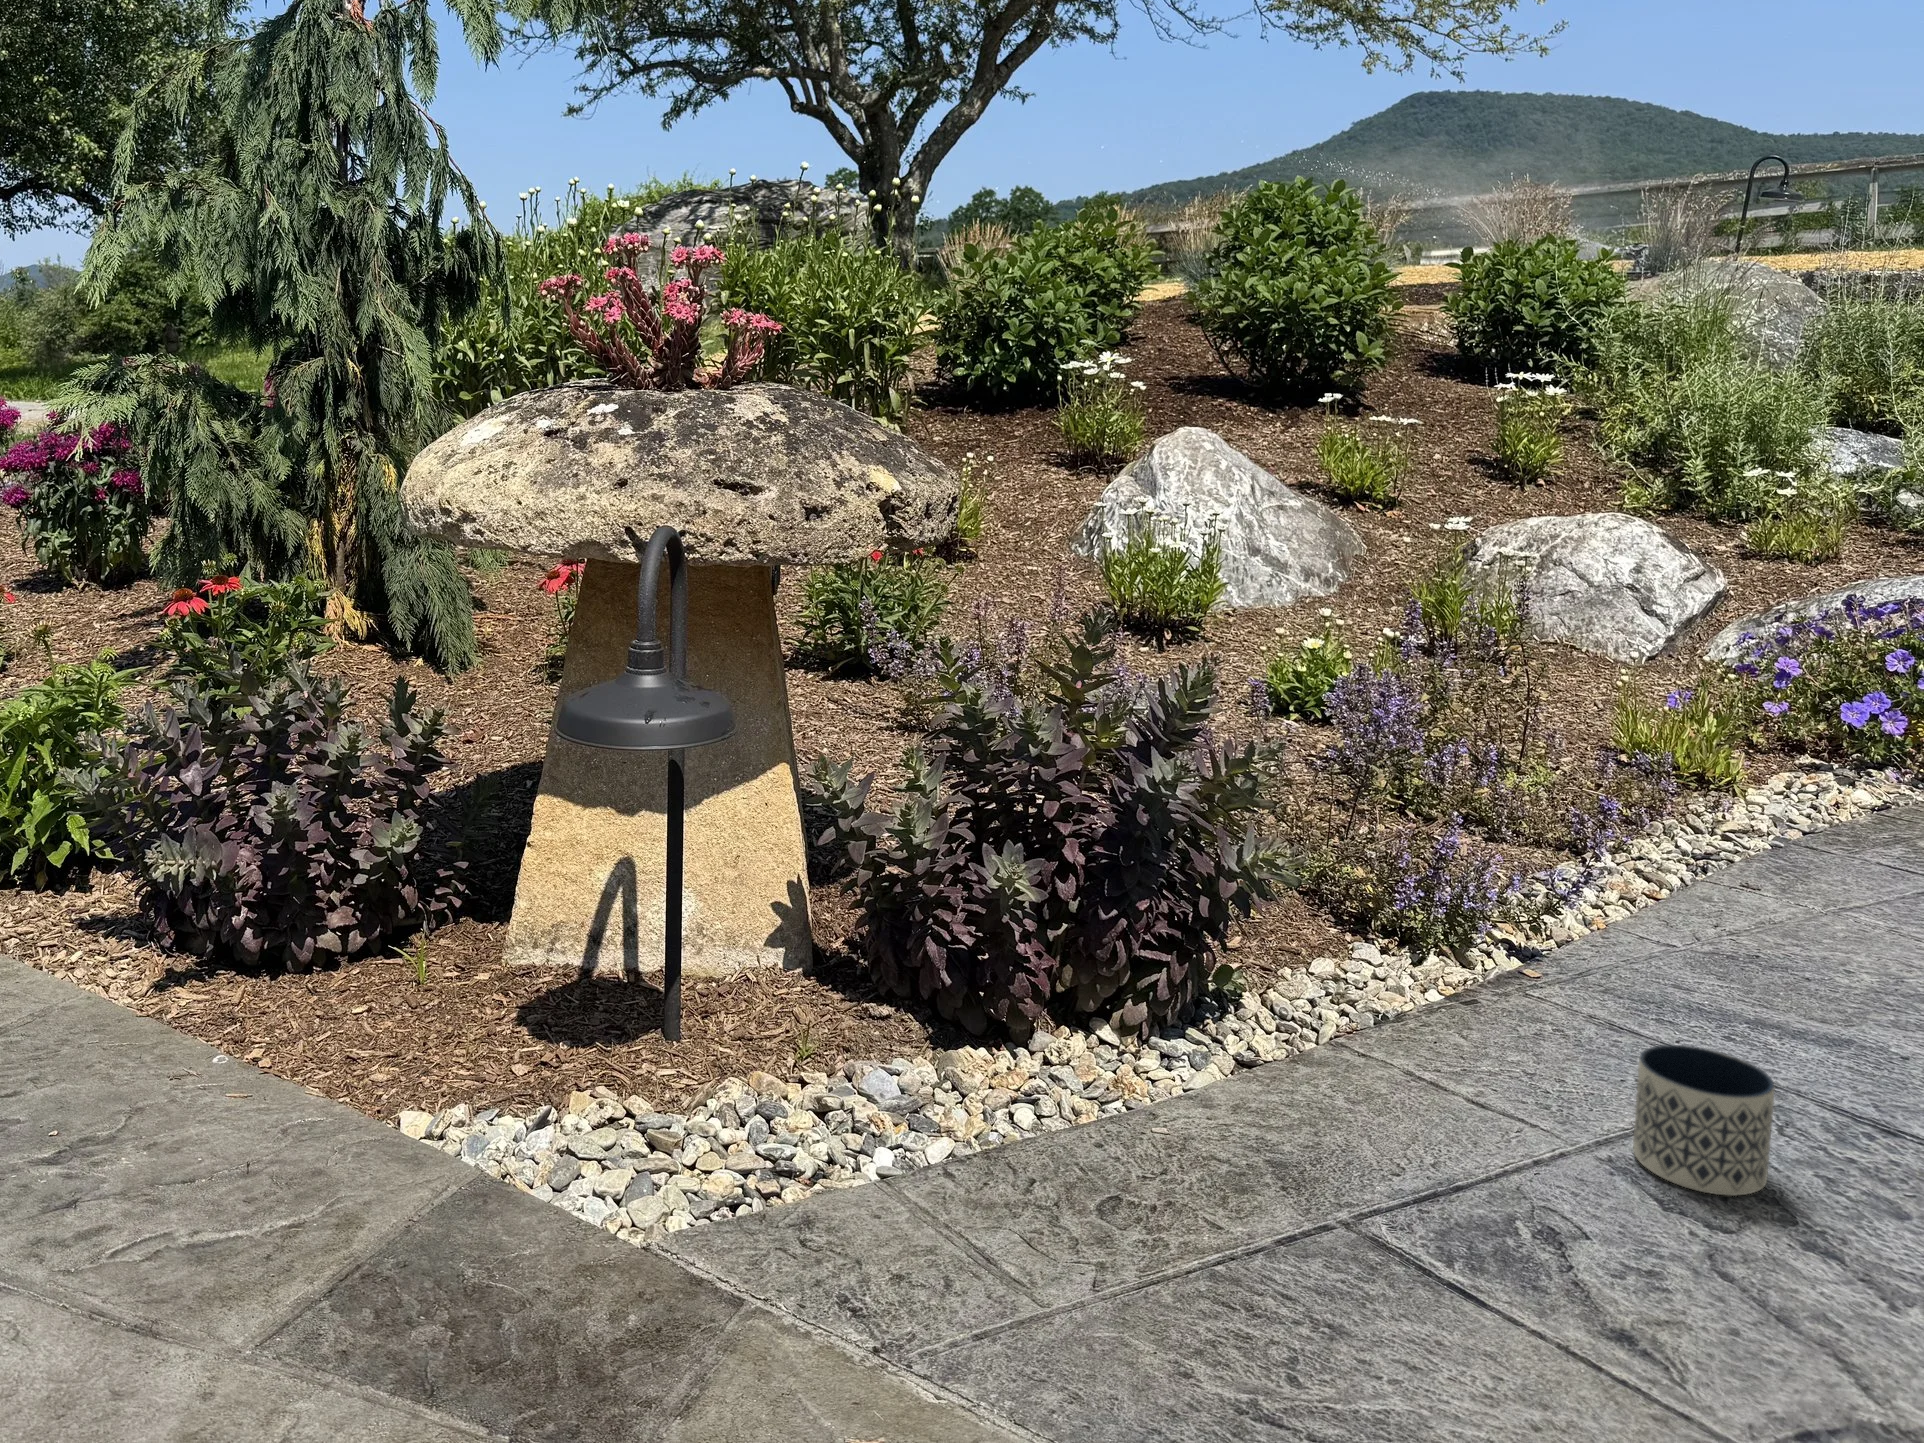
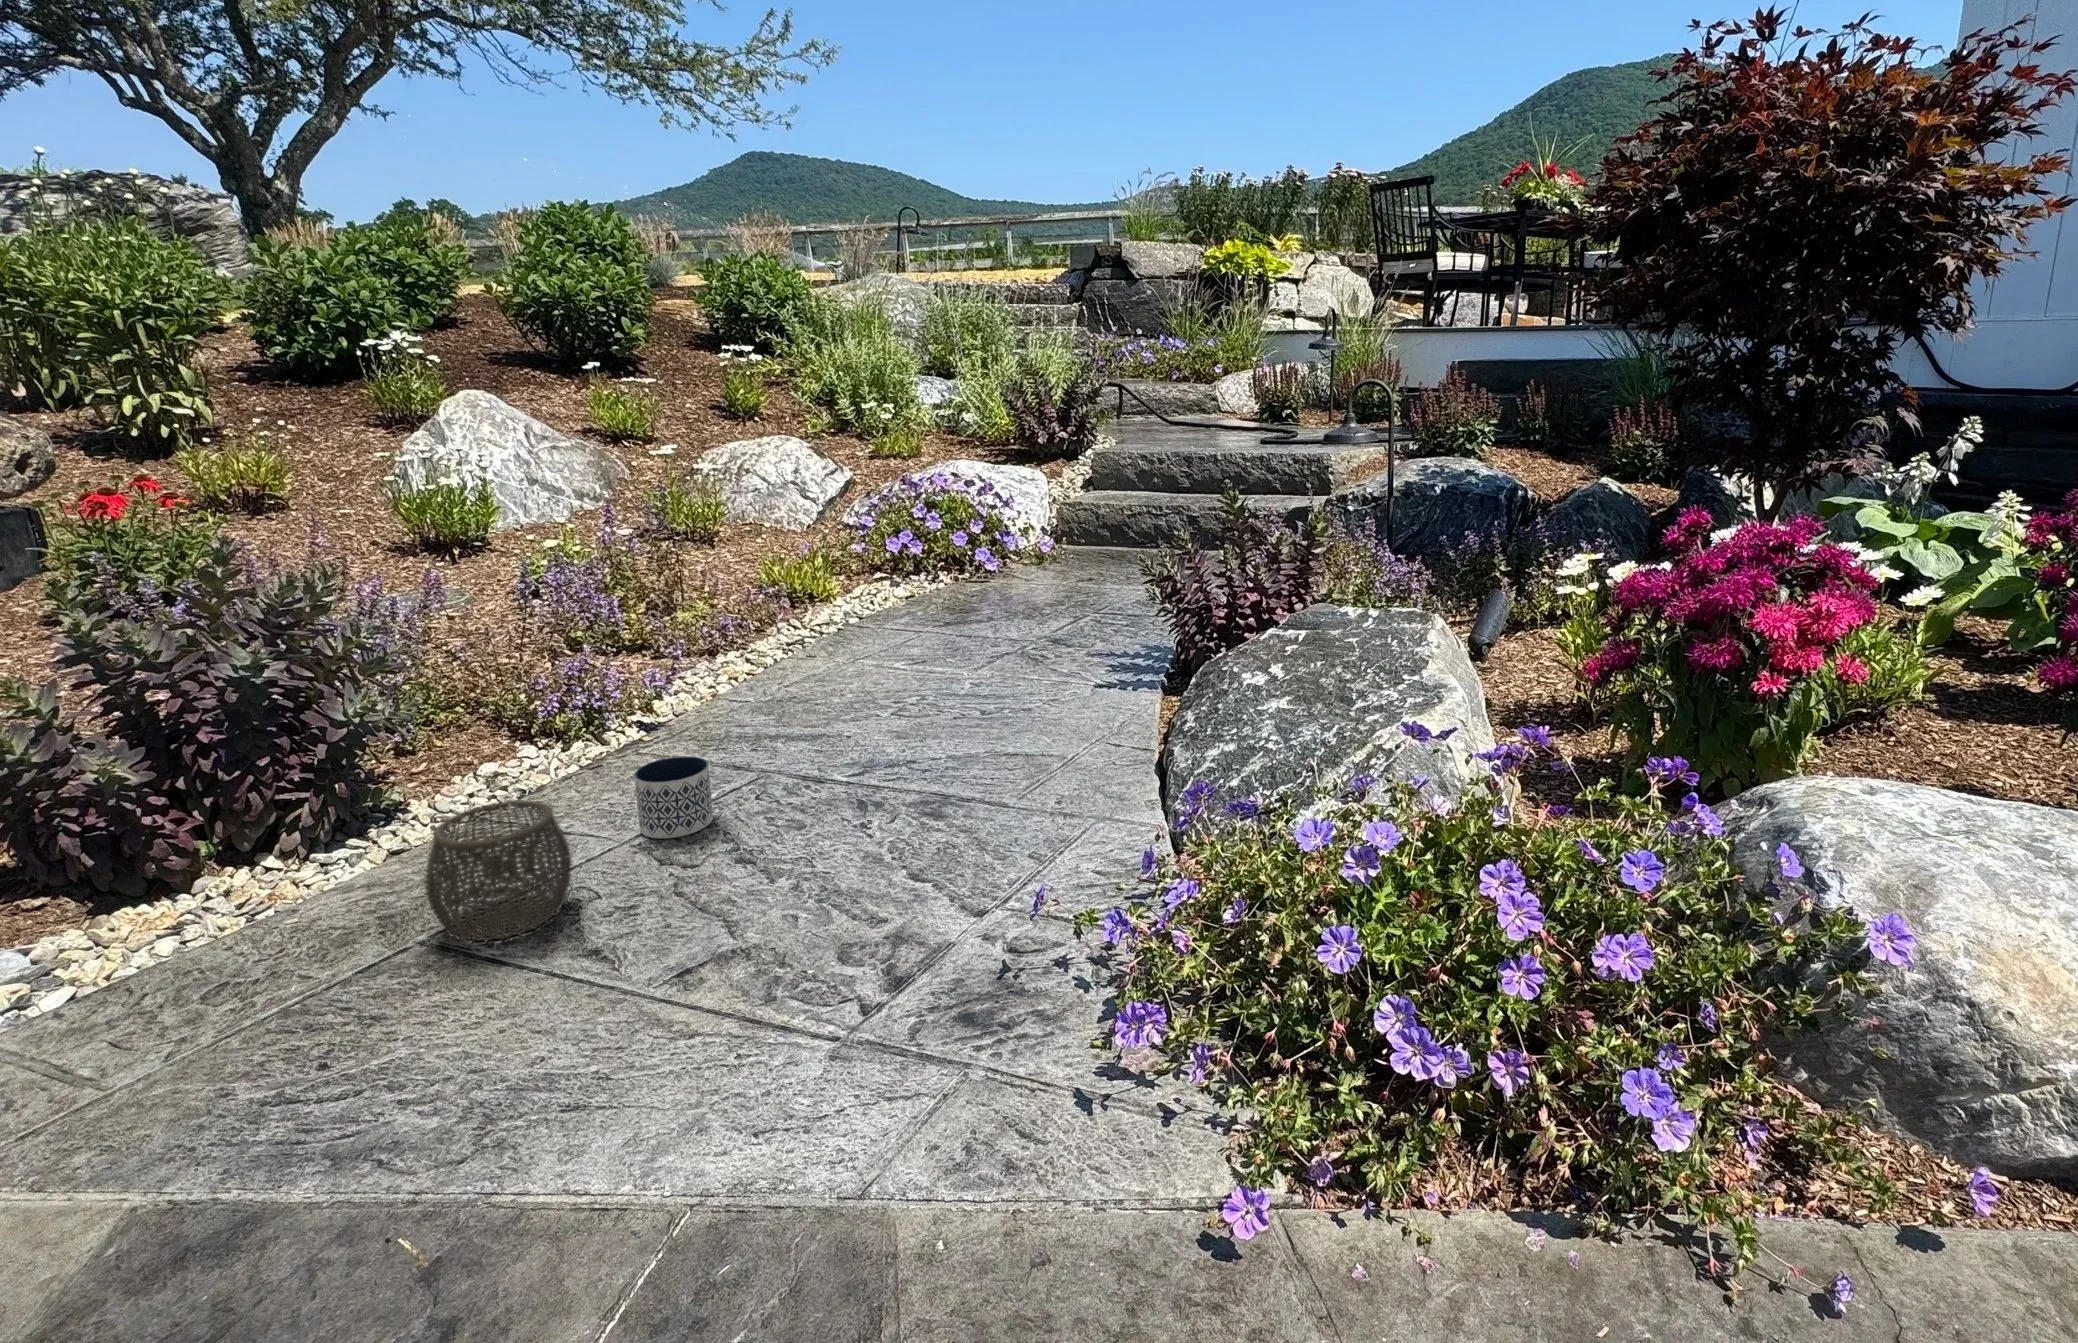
woven basket: none [1382,1060,1604,1300] -> present [424,800,572,942]

